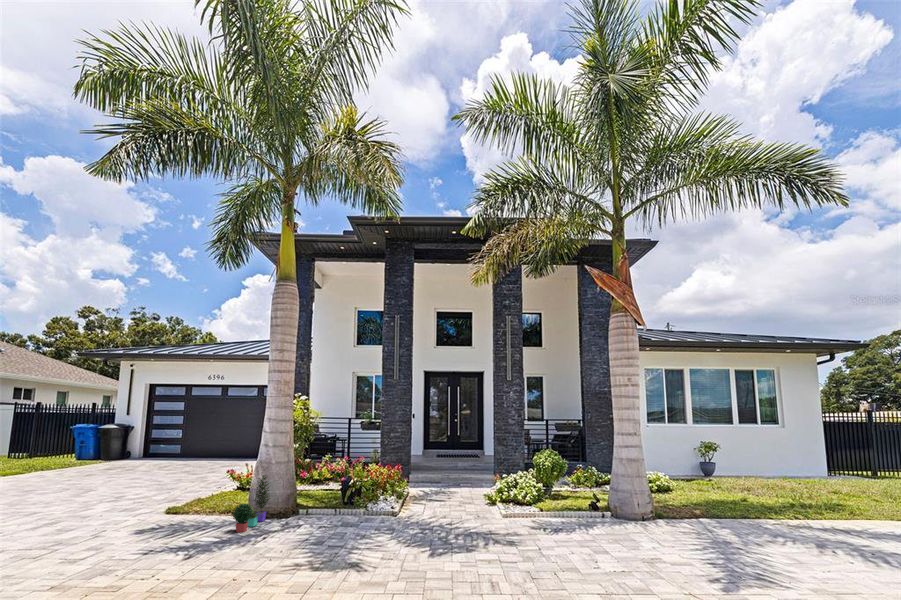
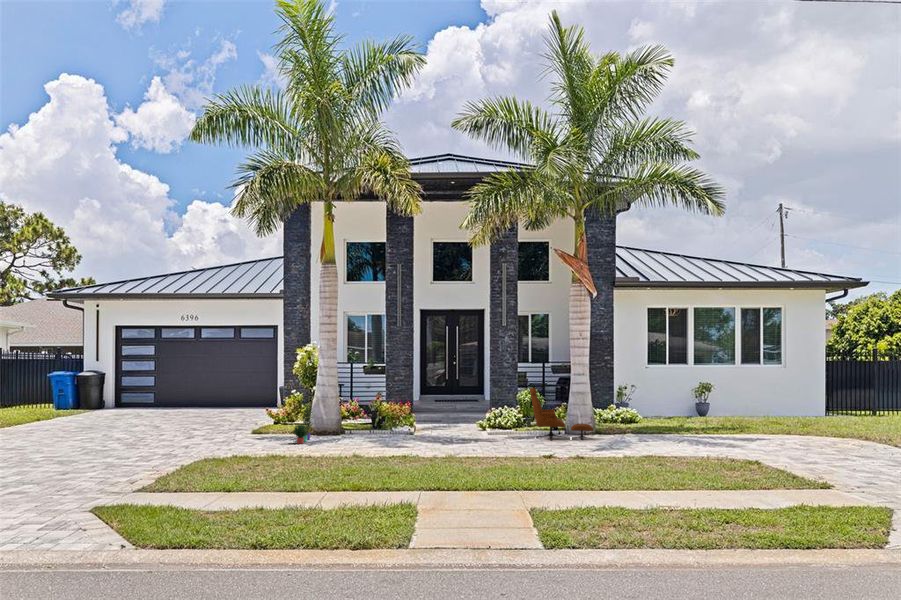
lounge chair: none [554,452,642,529] -> present [530,388,593,440]

